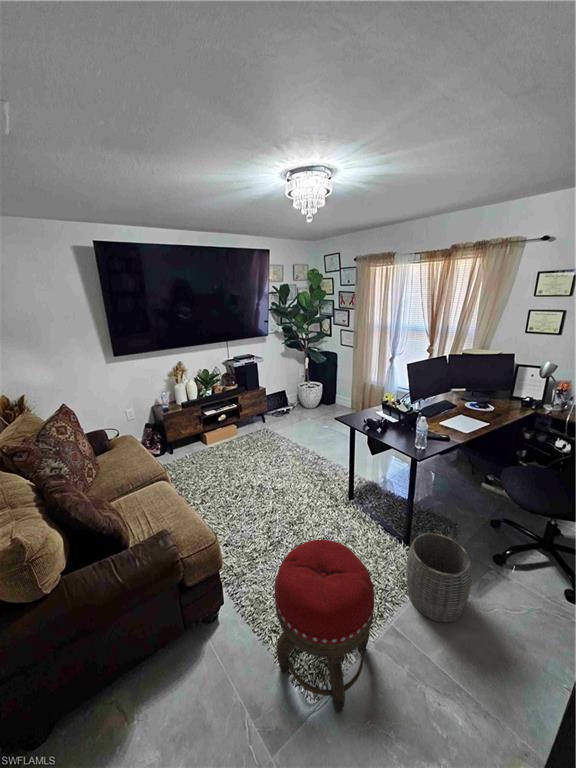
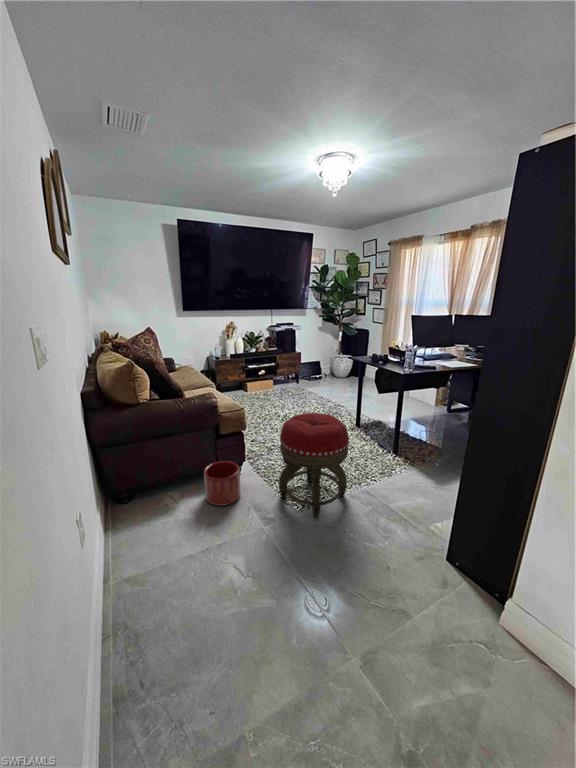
woven basket: present [406,533,472,622] -> none [385,433,434,493]
planter: none [163,628,222,717] -> present [204,461,241,506]

